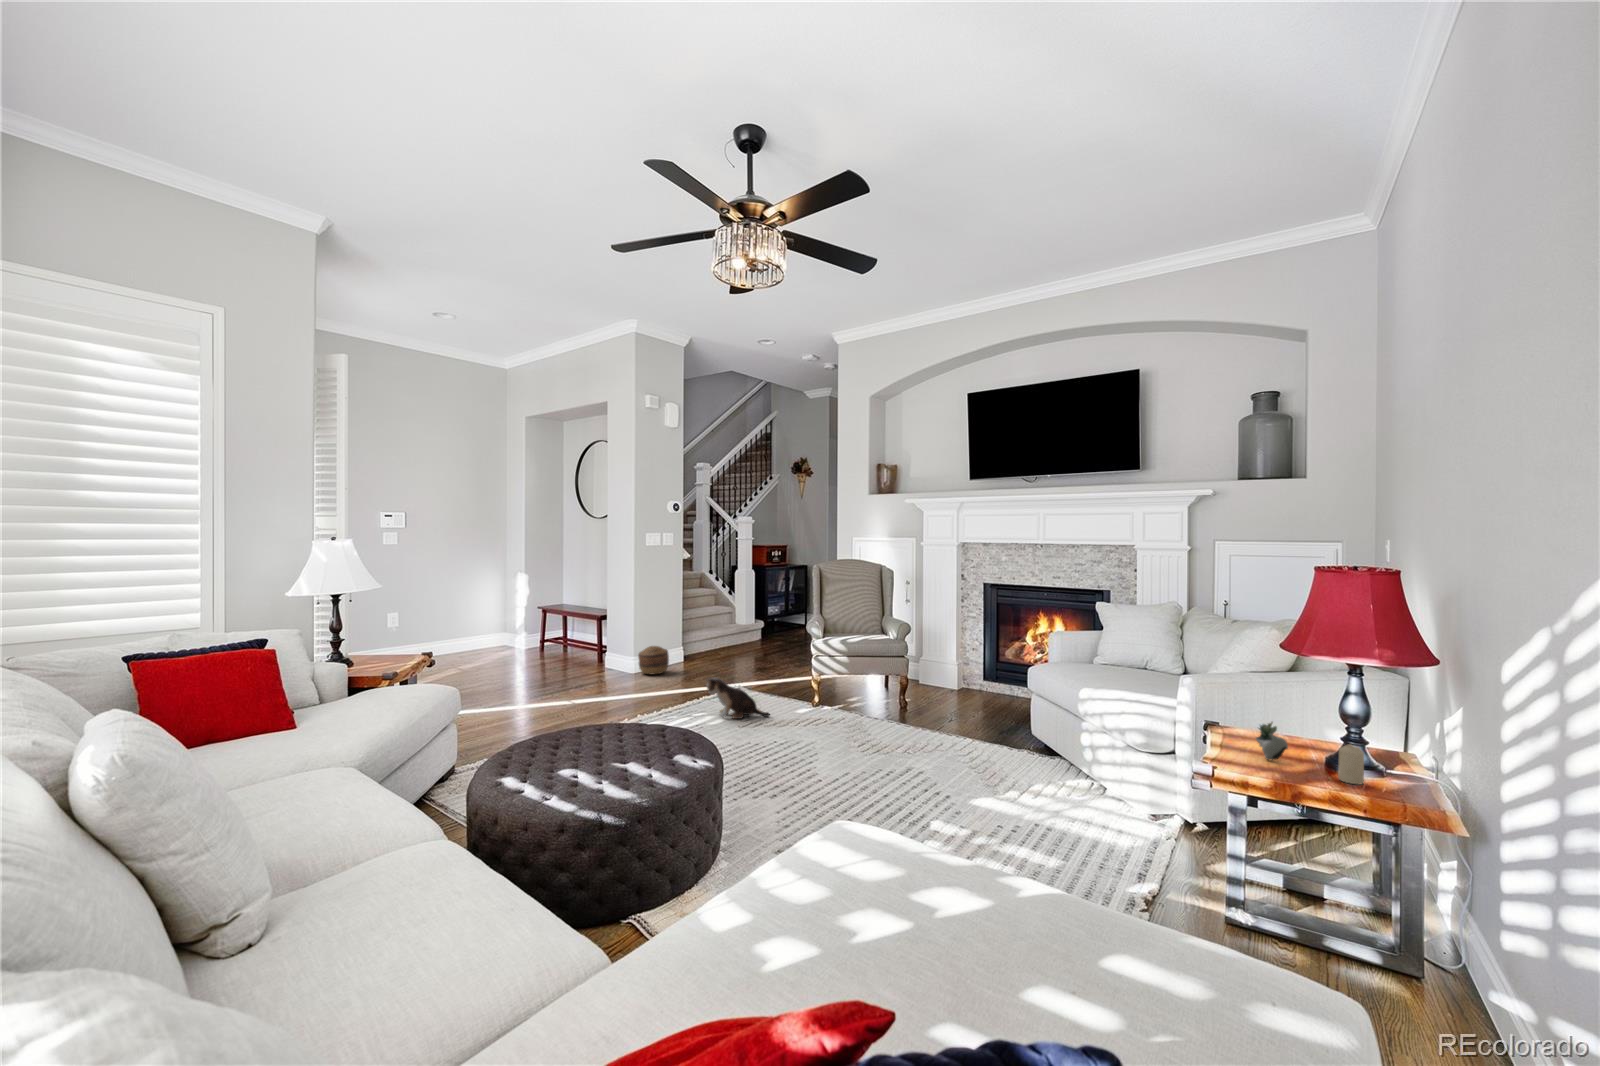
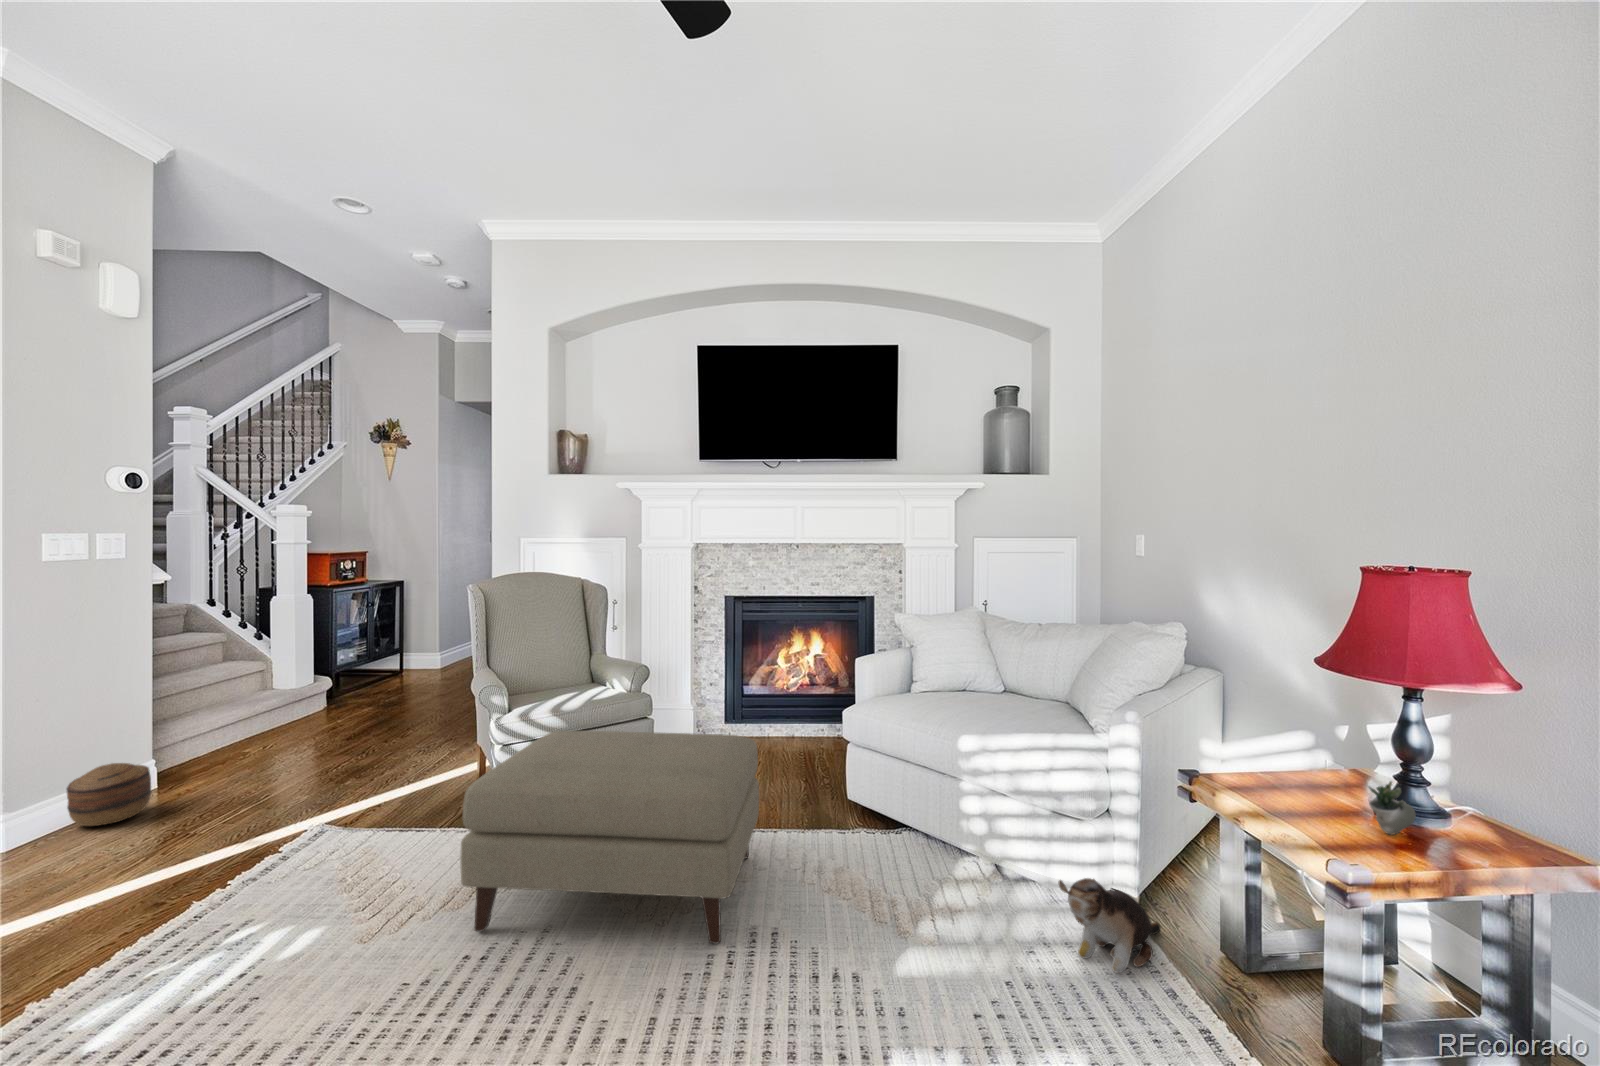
ottoman: none [764,650,940,771] -> present [460,730,759,944]
plush toy: present [704,677,770,719] -> present [1058,878,1161,973]
candle: present [1338,744,1364,784] -> none [1491,801,1527,855]

